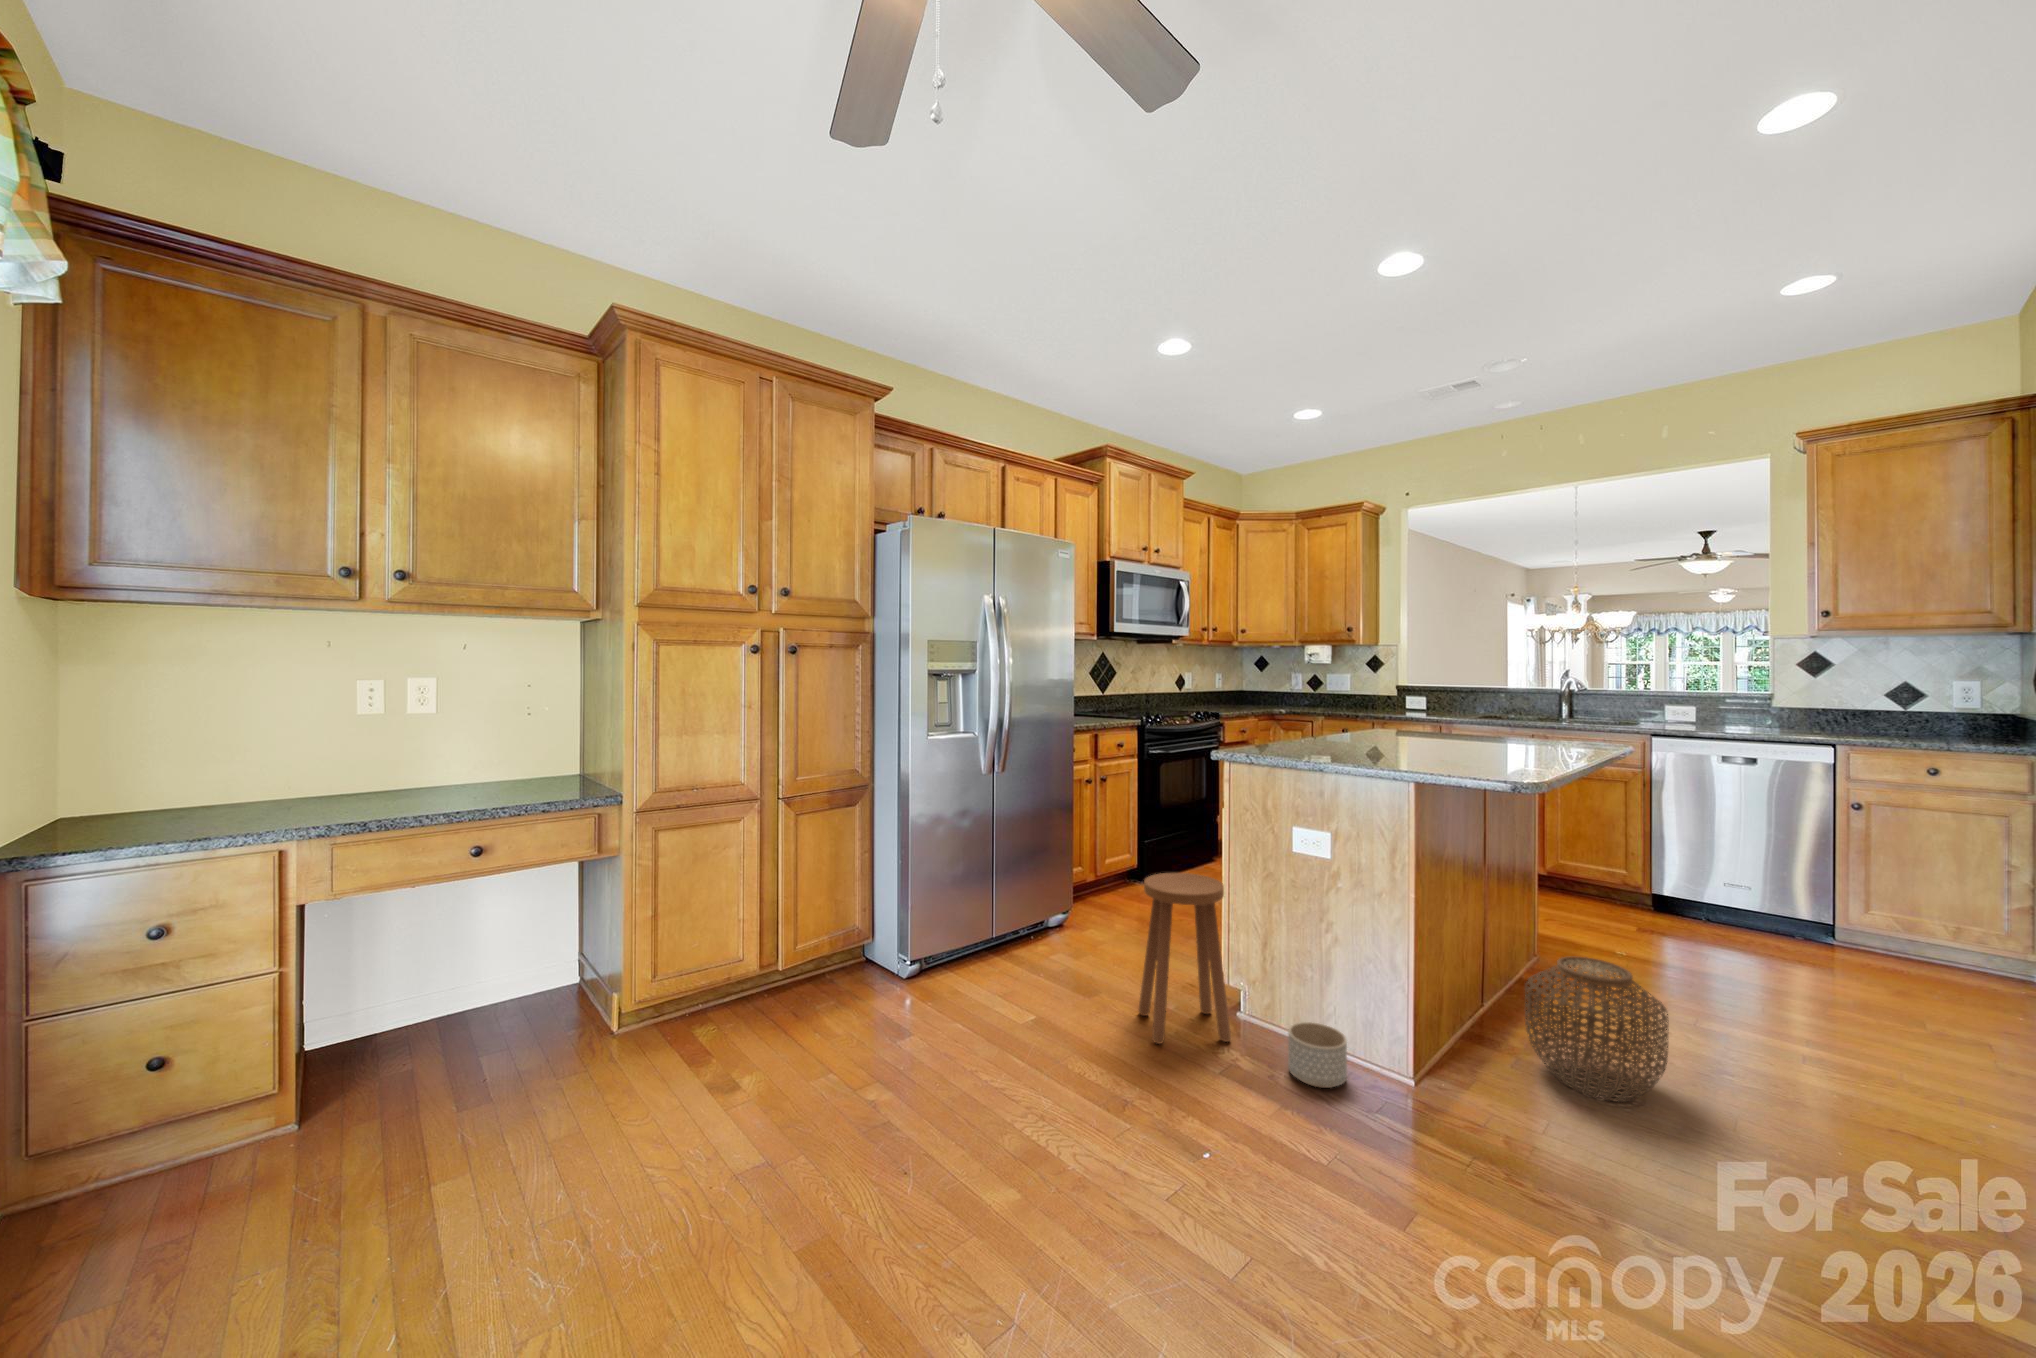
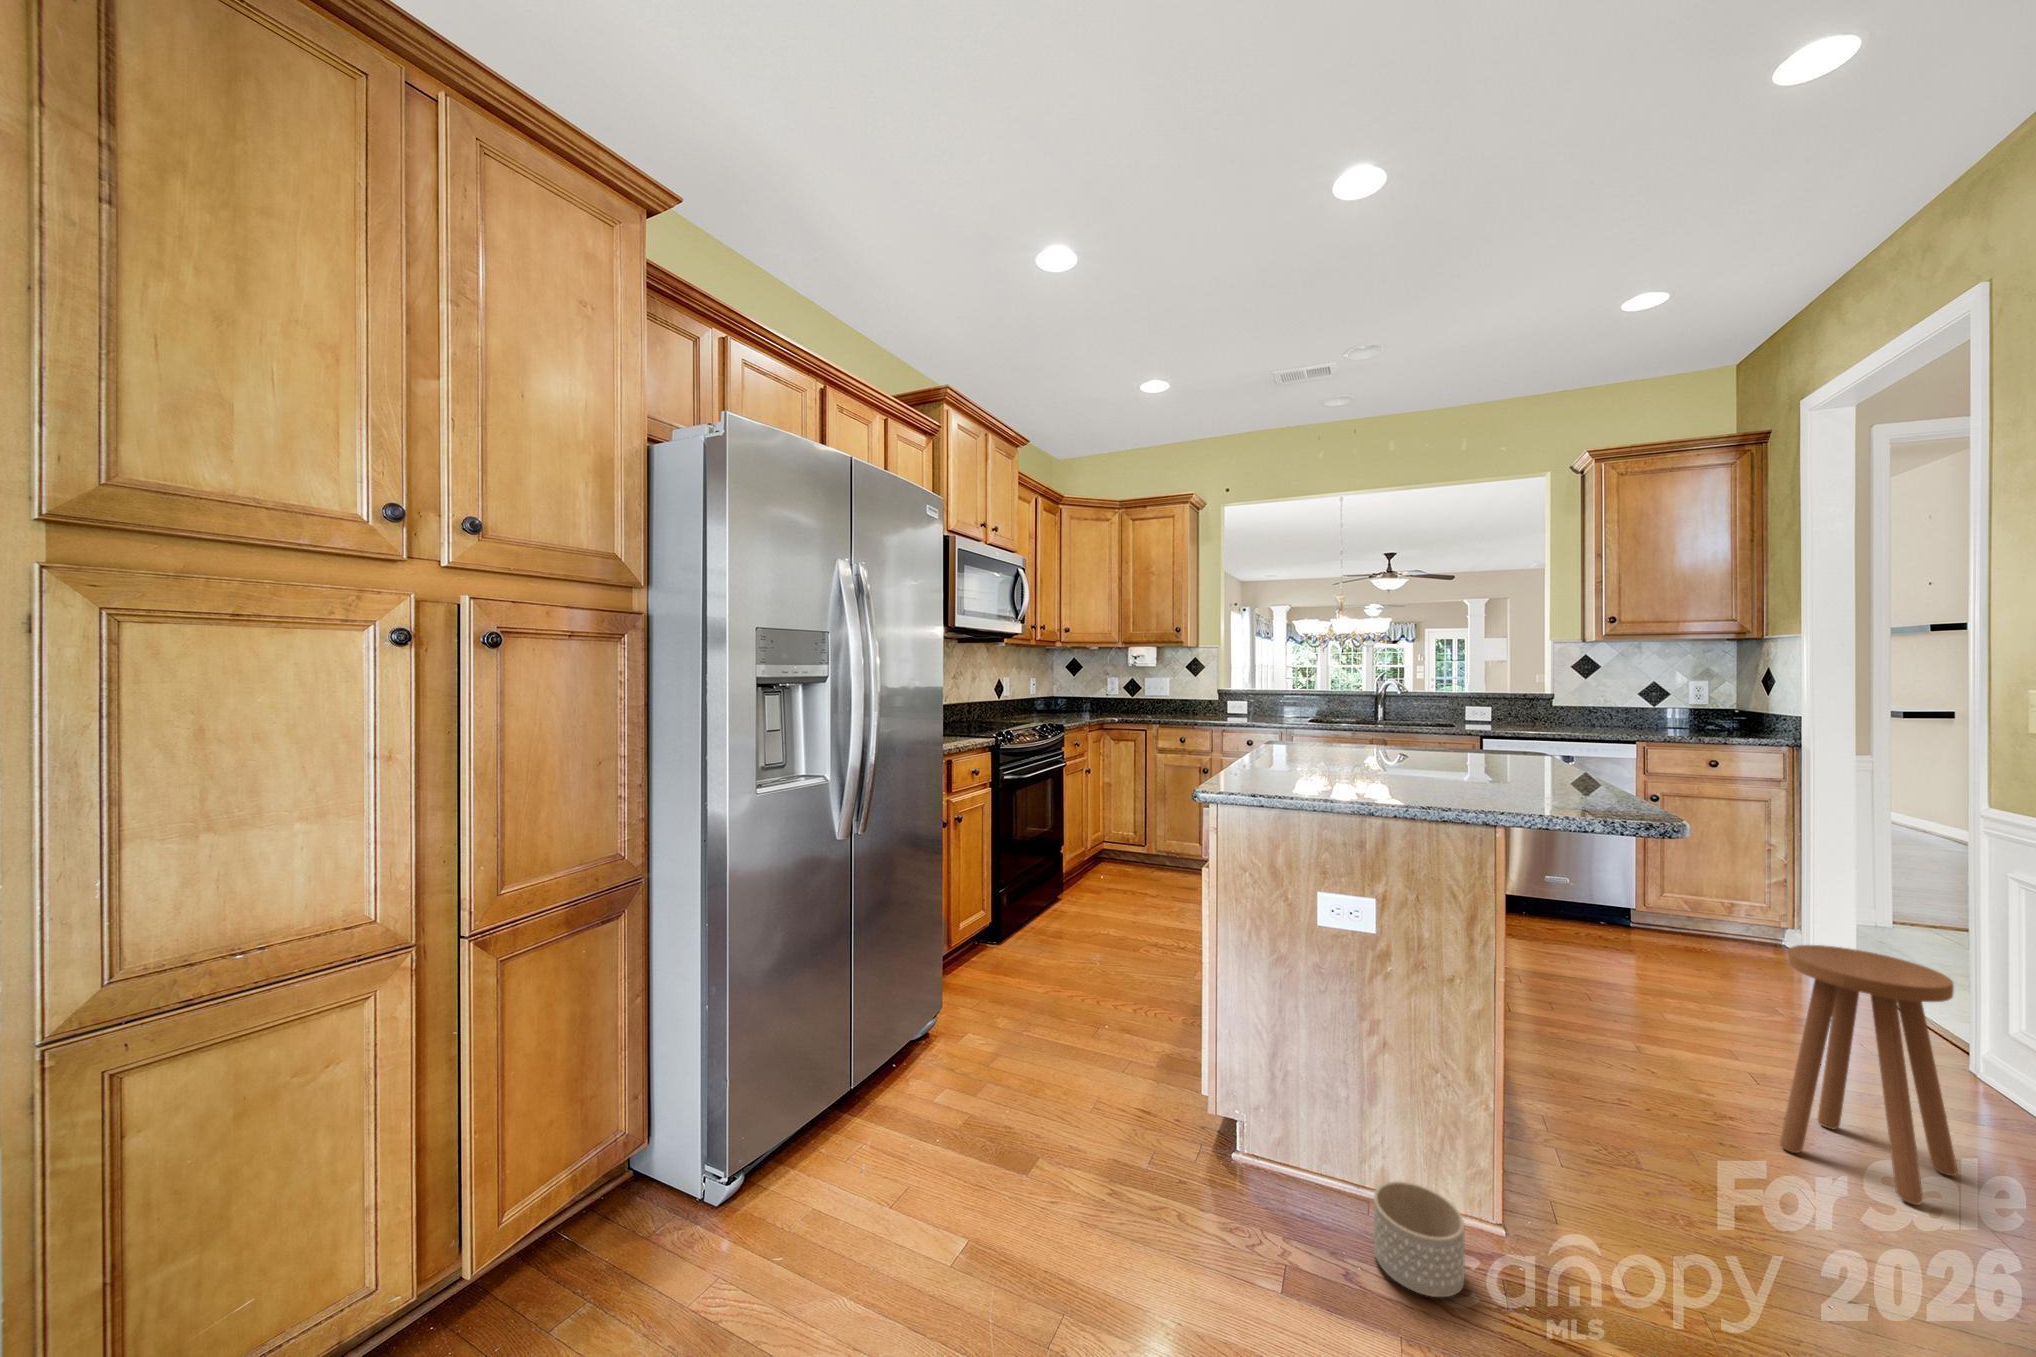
stool: present [1138,873,1231,1044] -> present [1780,945,1958,1205]
woven basket: present [1525,956,1668,1101] -> none [1587,1022,1776,1210]

